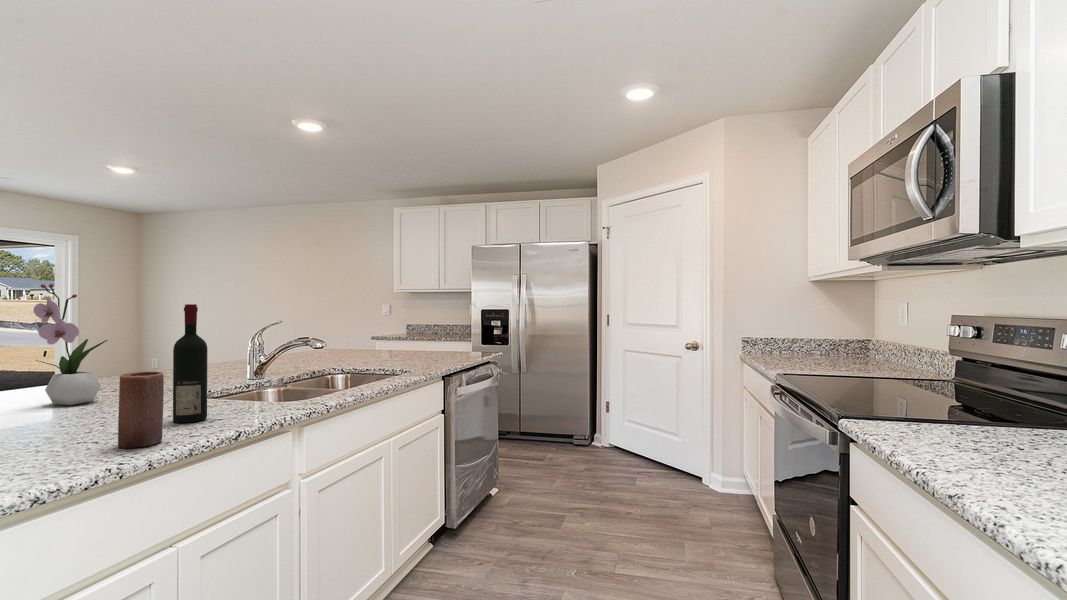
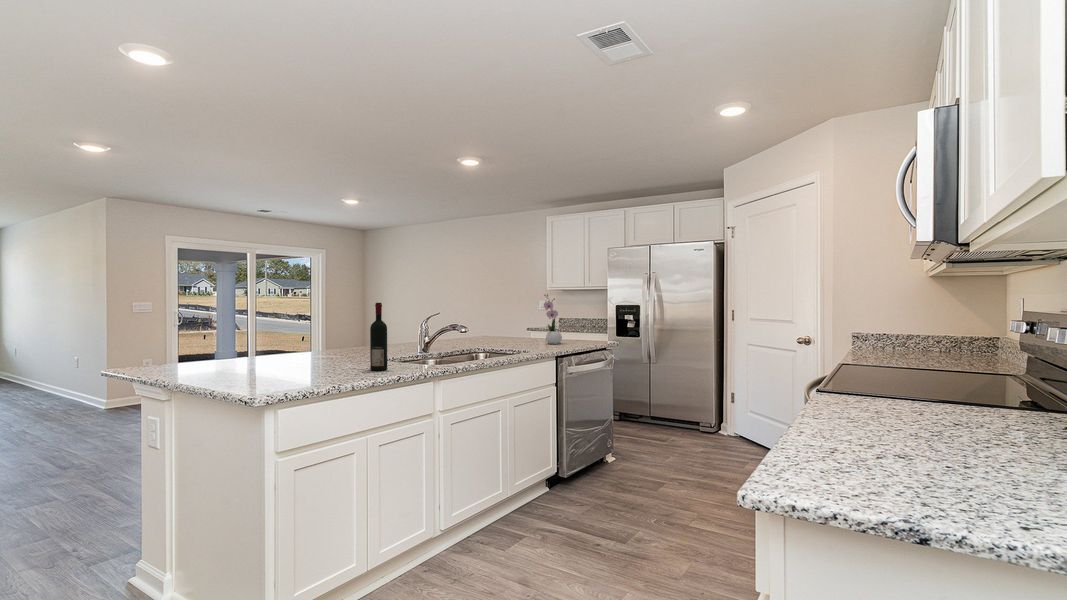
flower arrangement: present [33,284,107,405] -> present [544,294,562,344]
candle: present [118,371,164,448] -> none [345,339,364,378]

